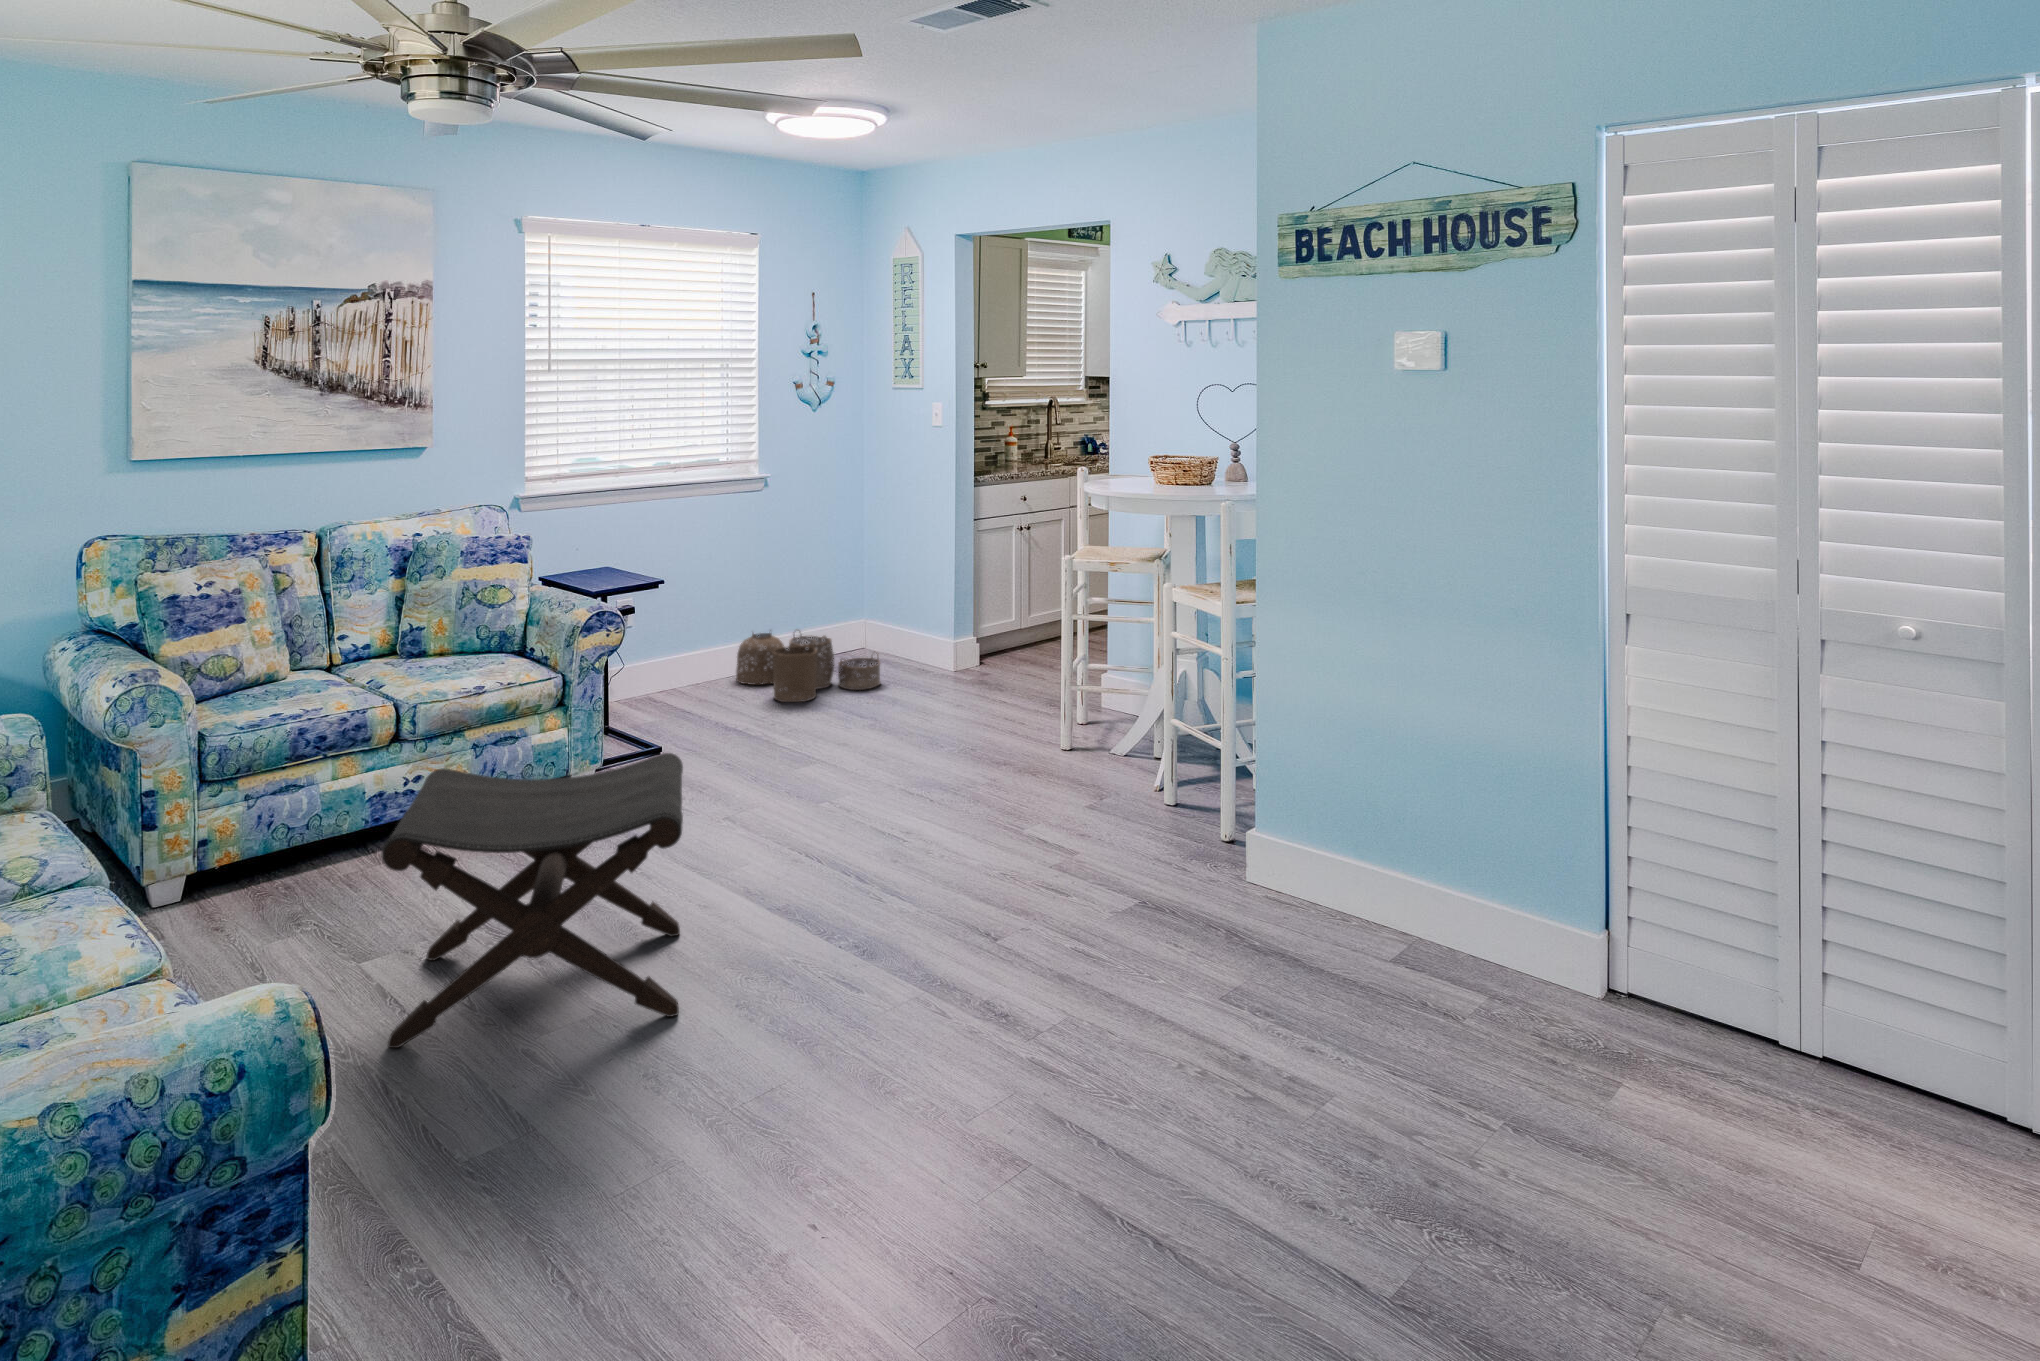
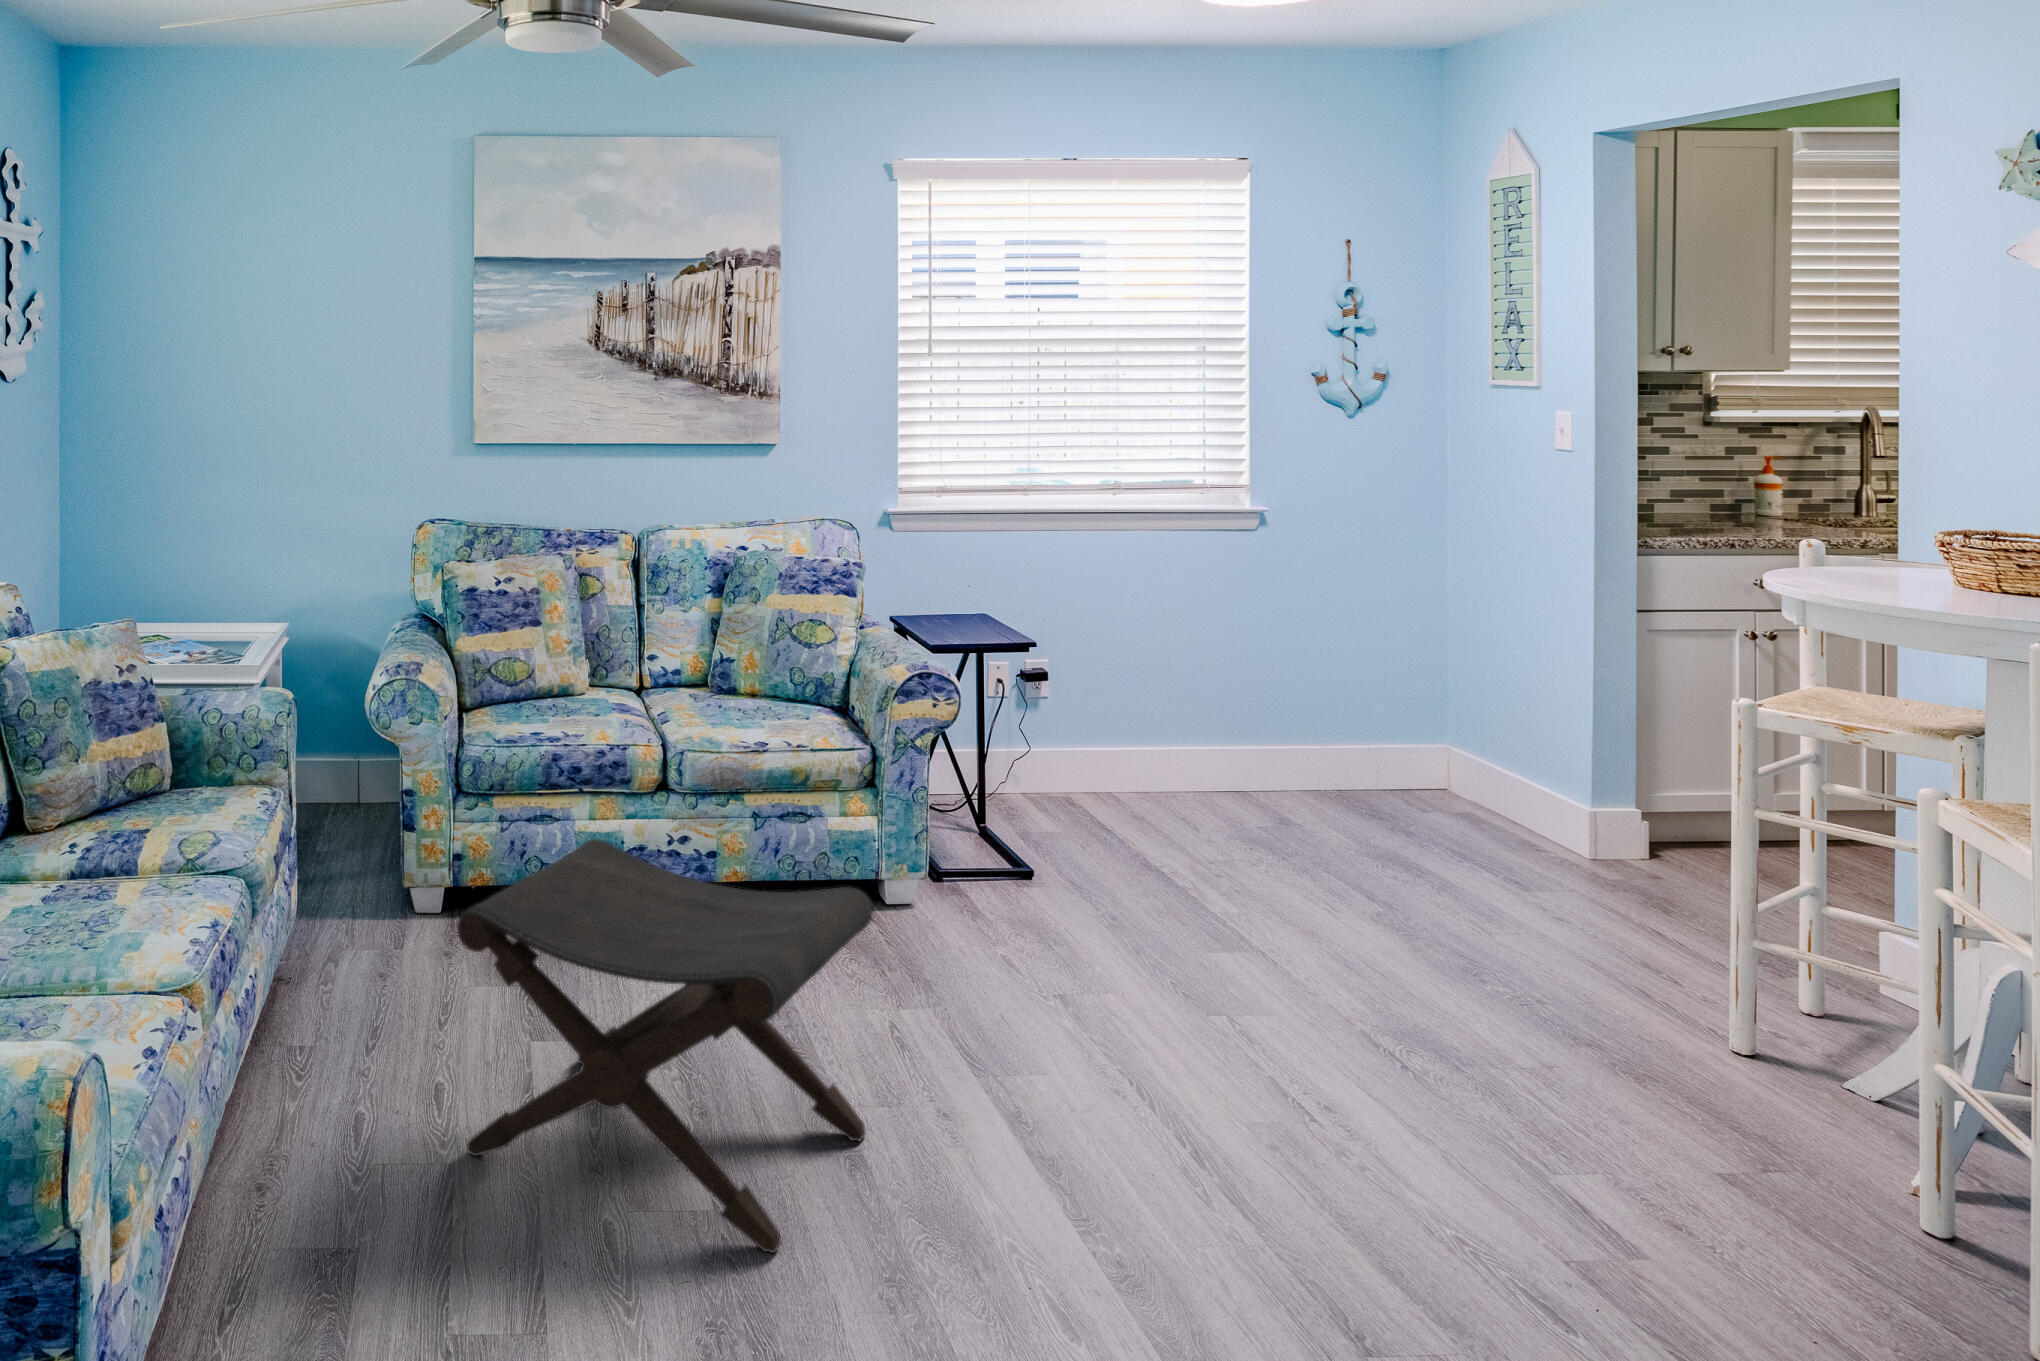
woven basket: present [736,633,881,702] -> none [1208,731,1439,856]

